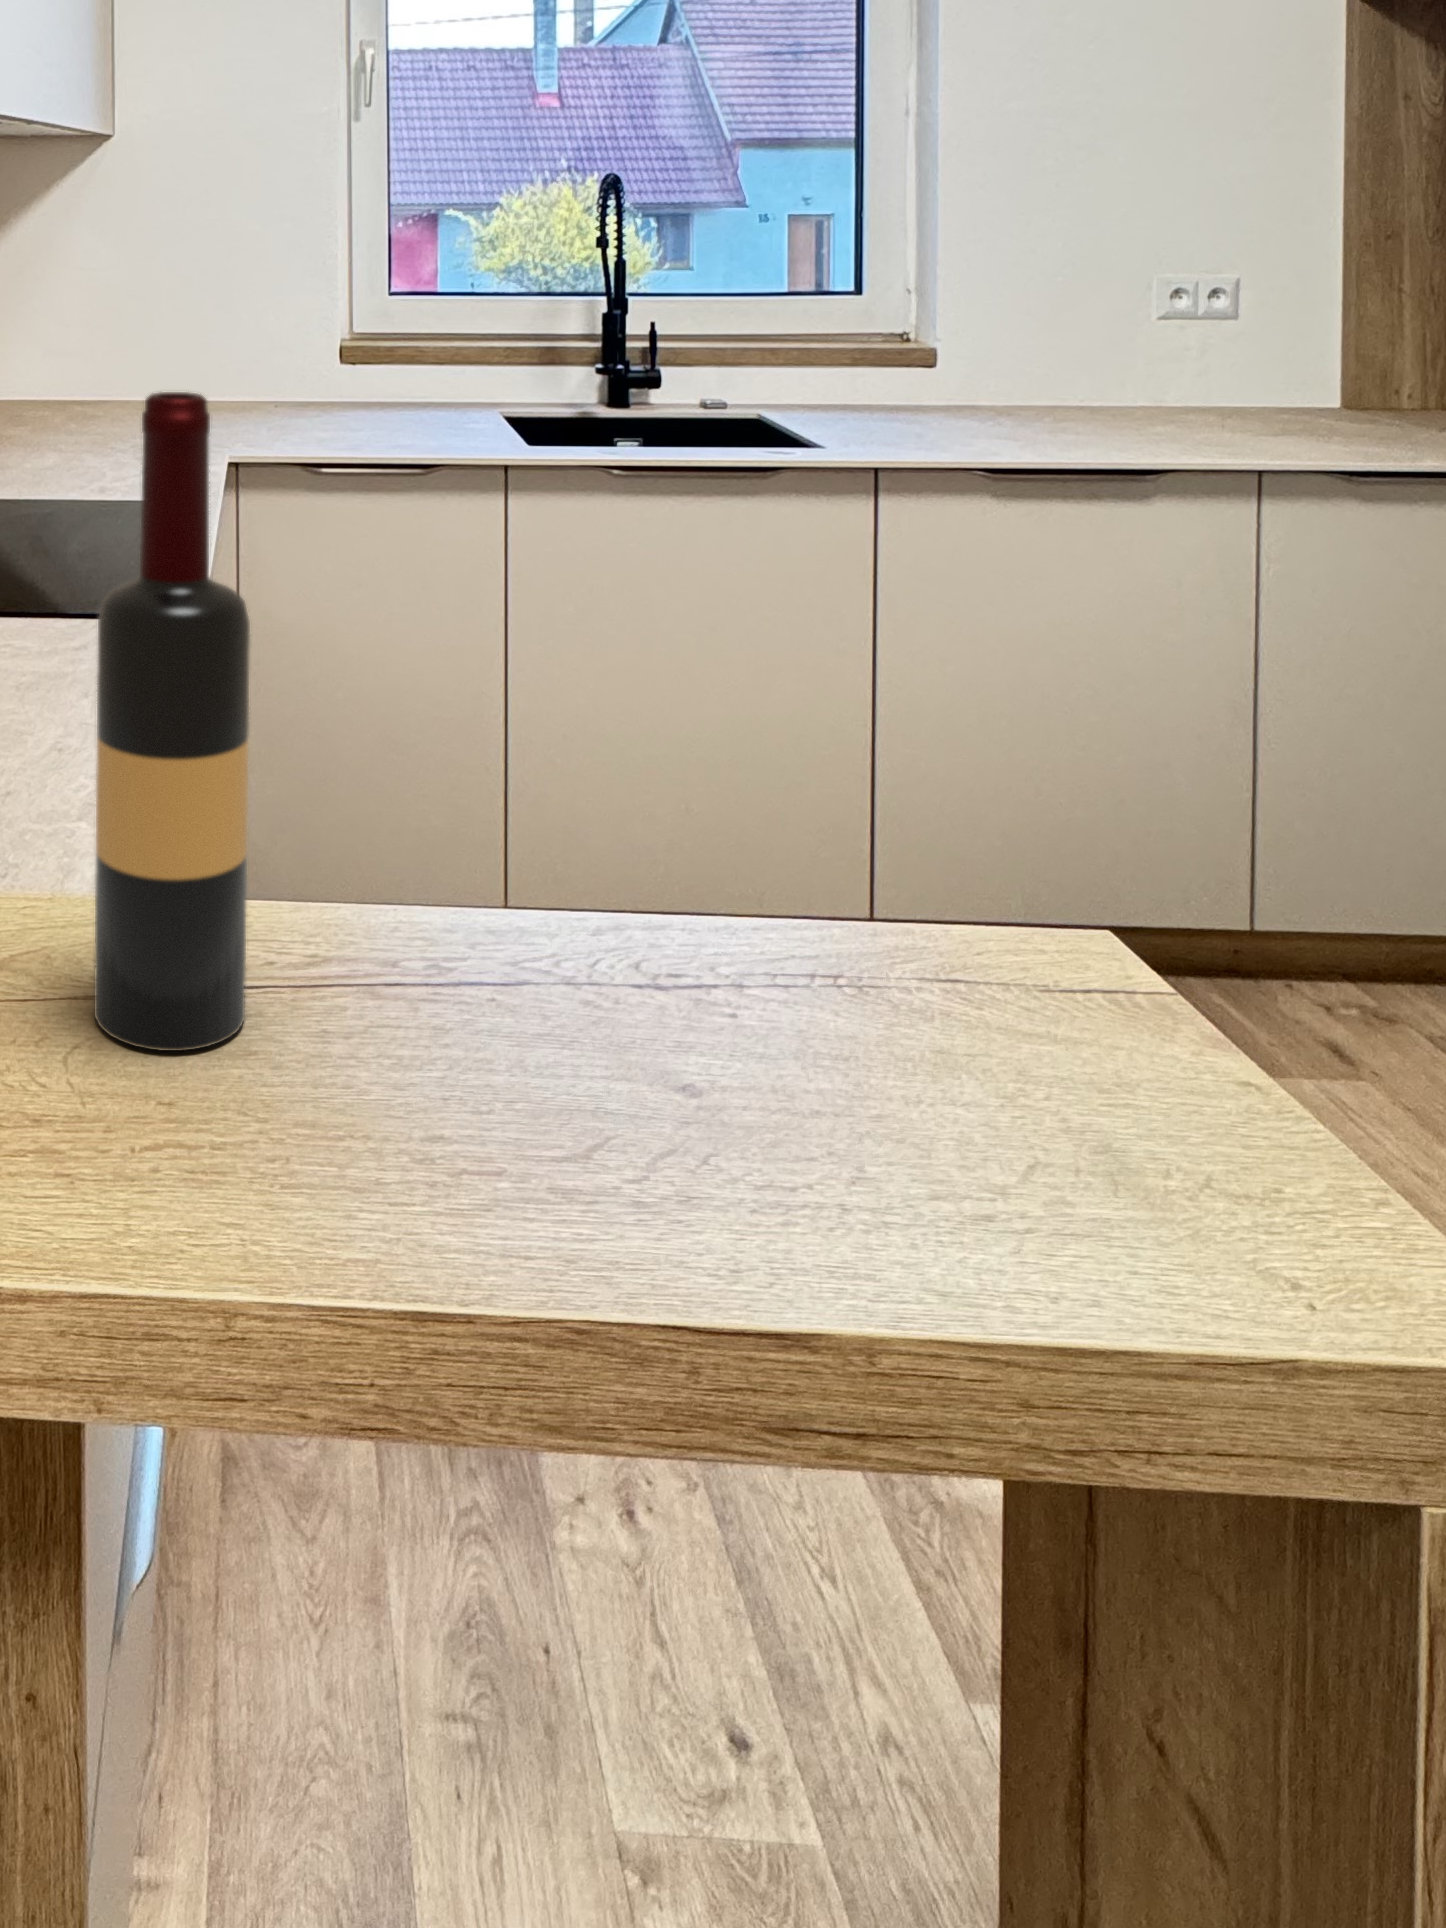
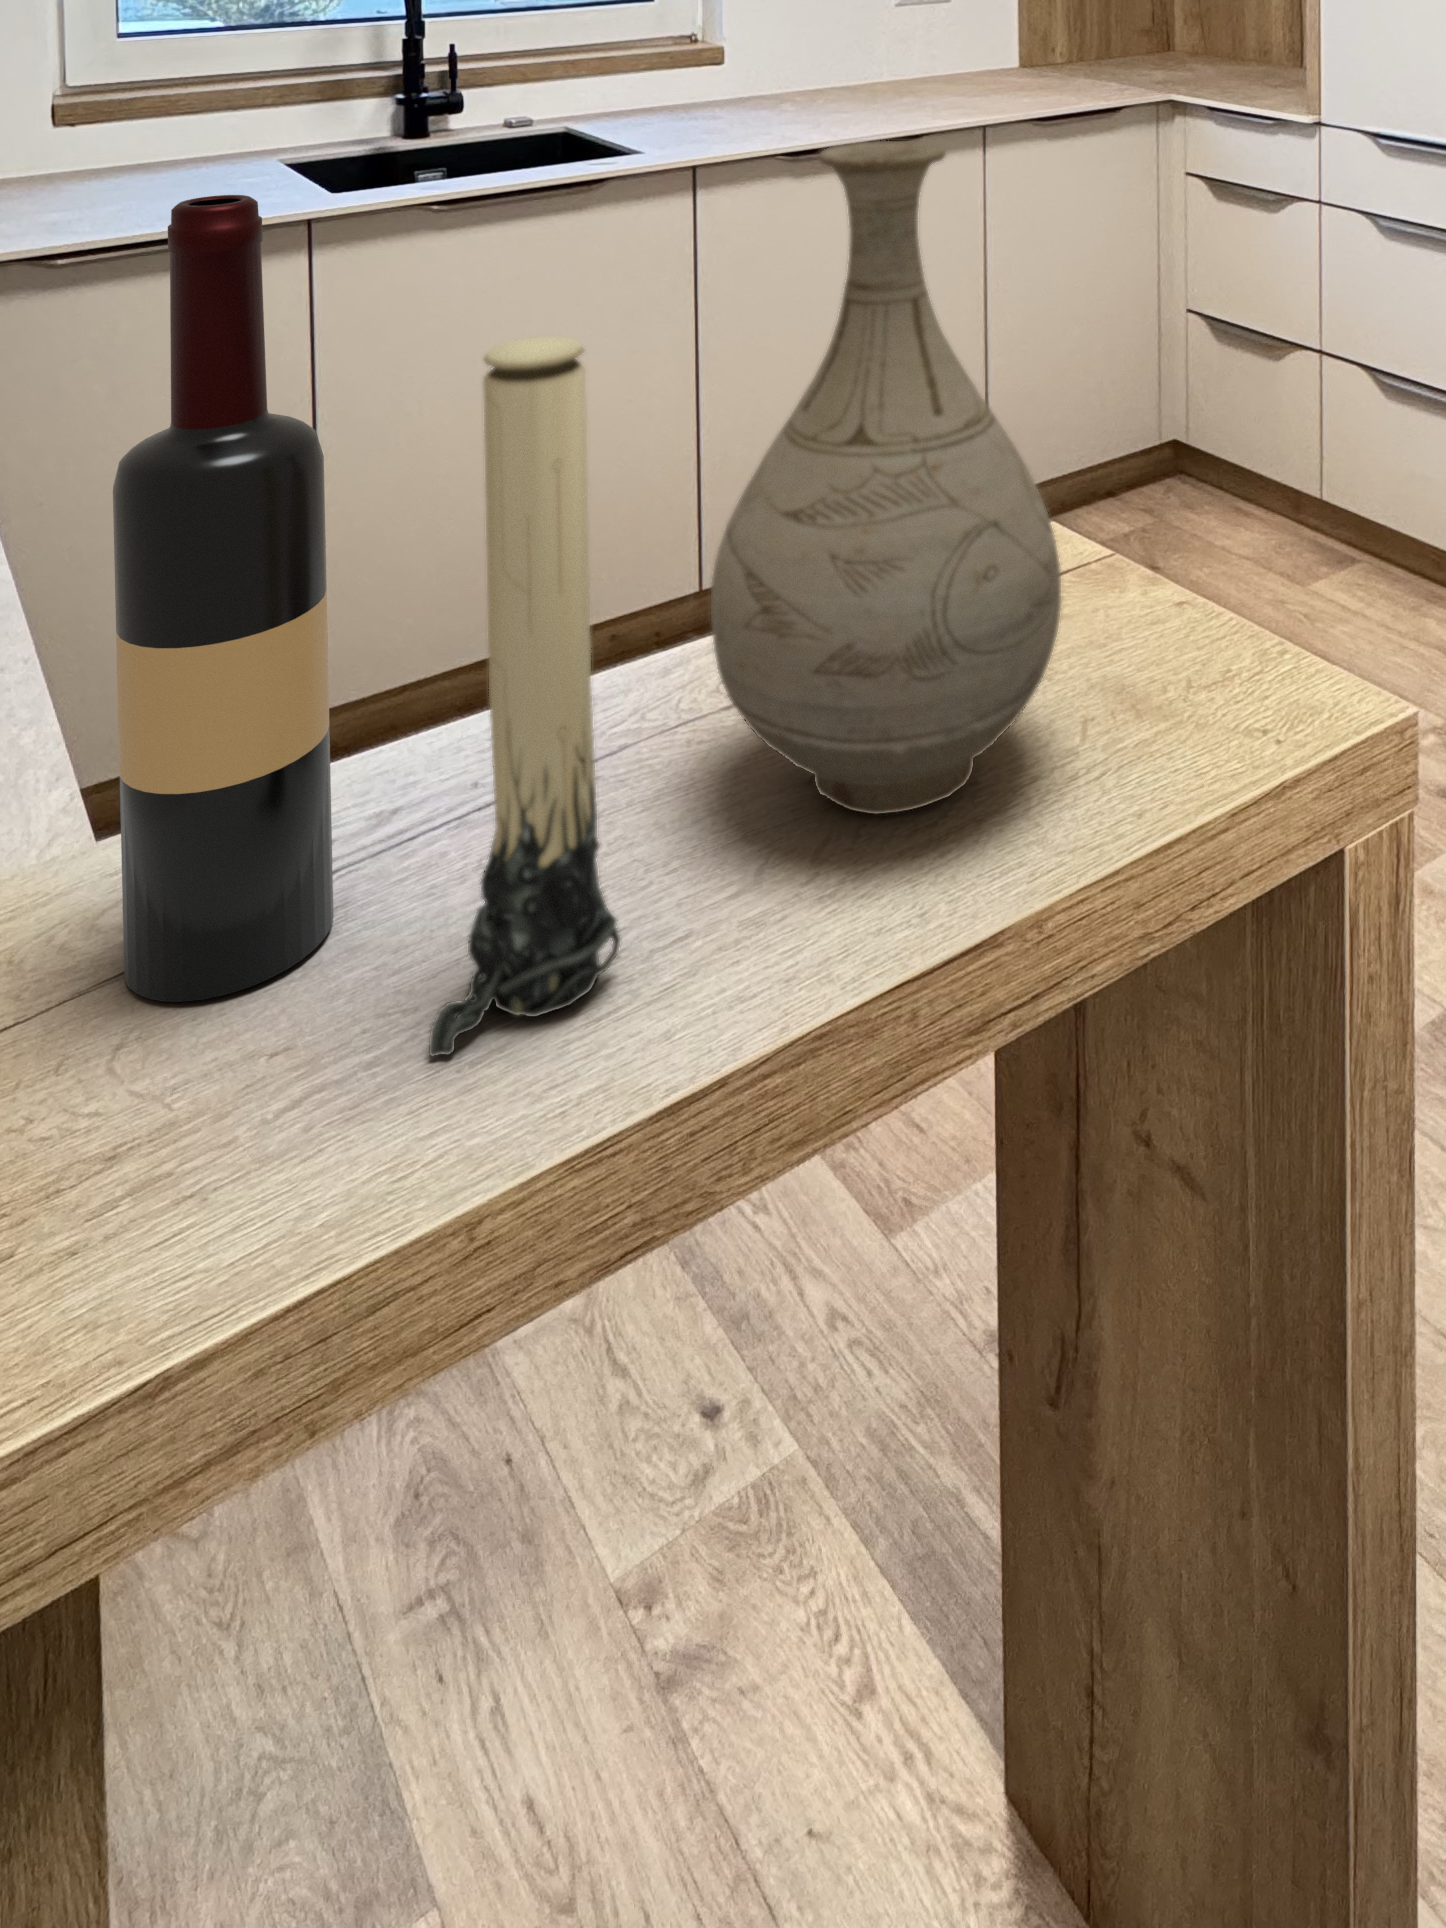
vase: none [583,420,982,1155] -> present [711,141,1061,814]
candle: none [256,551,433,1178] -> present [429,336,620,1056]

